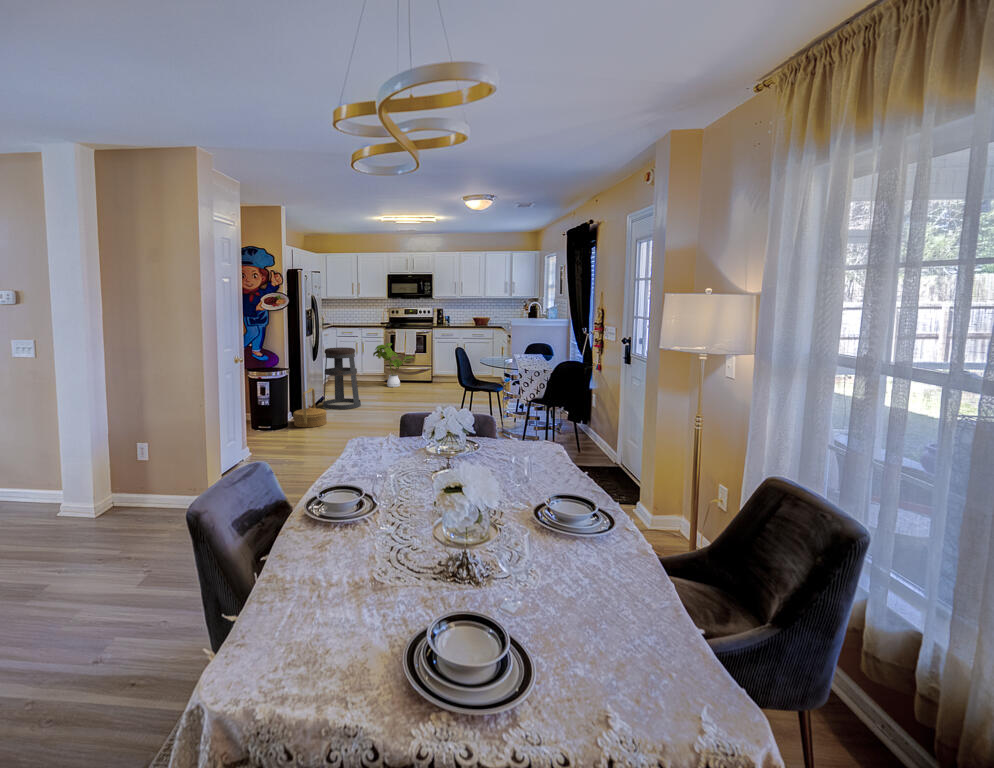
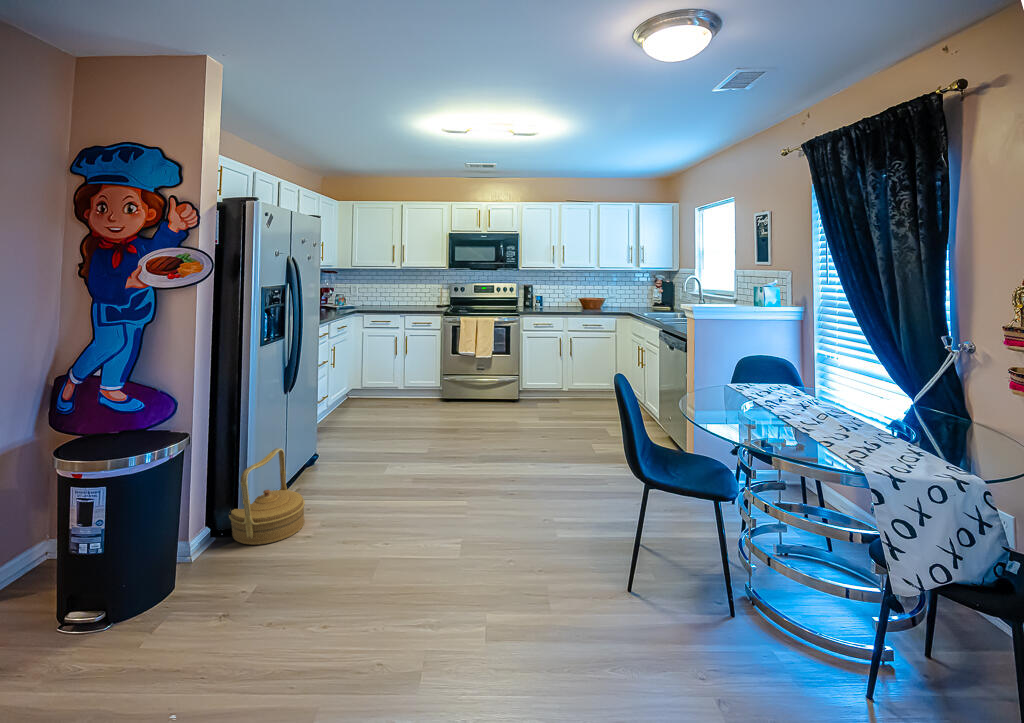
house plant: present [373,343,414,387] -> none [422,340,492,411]
bar stool: present [323,347,361,409] -> none [321,355,391,475]

